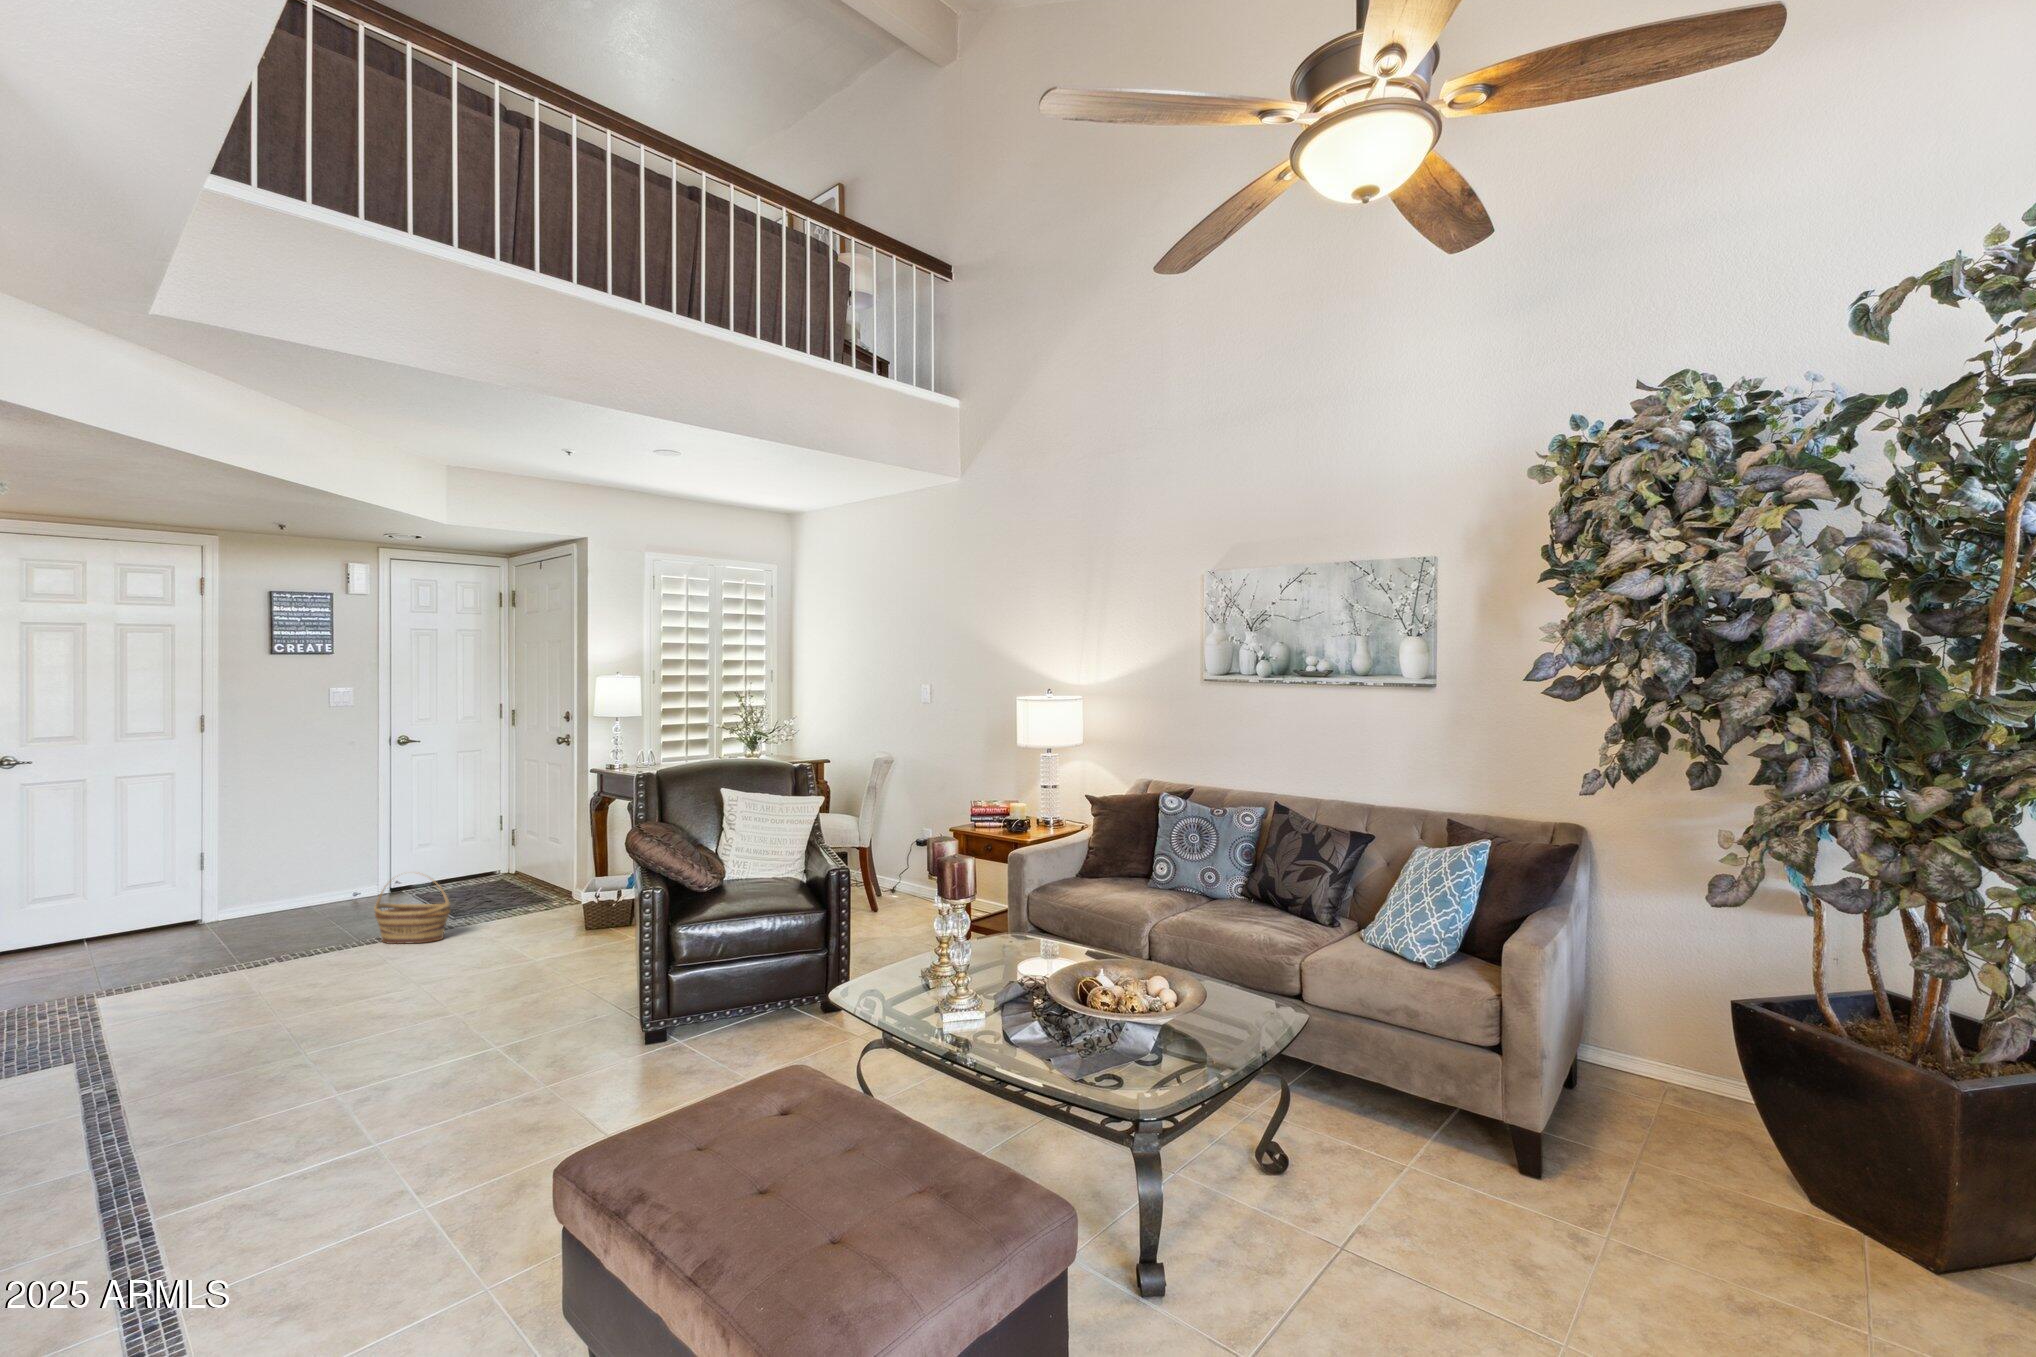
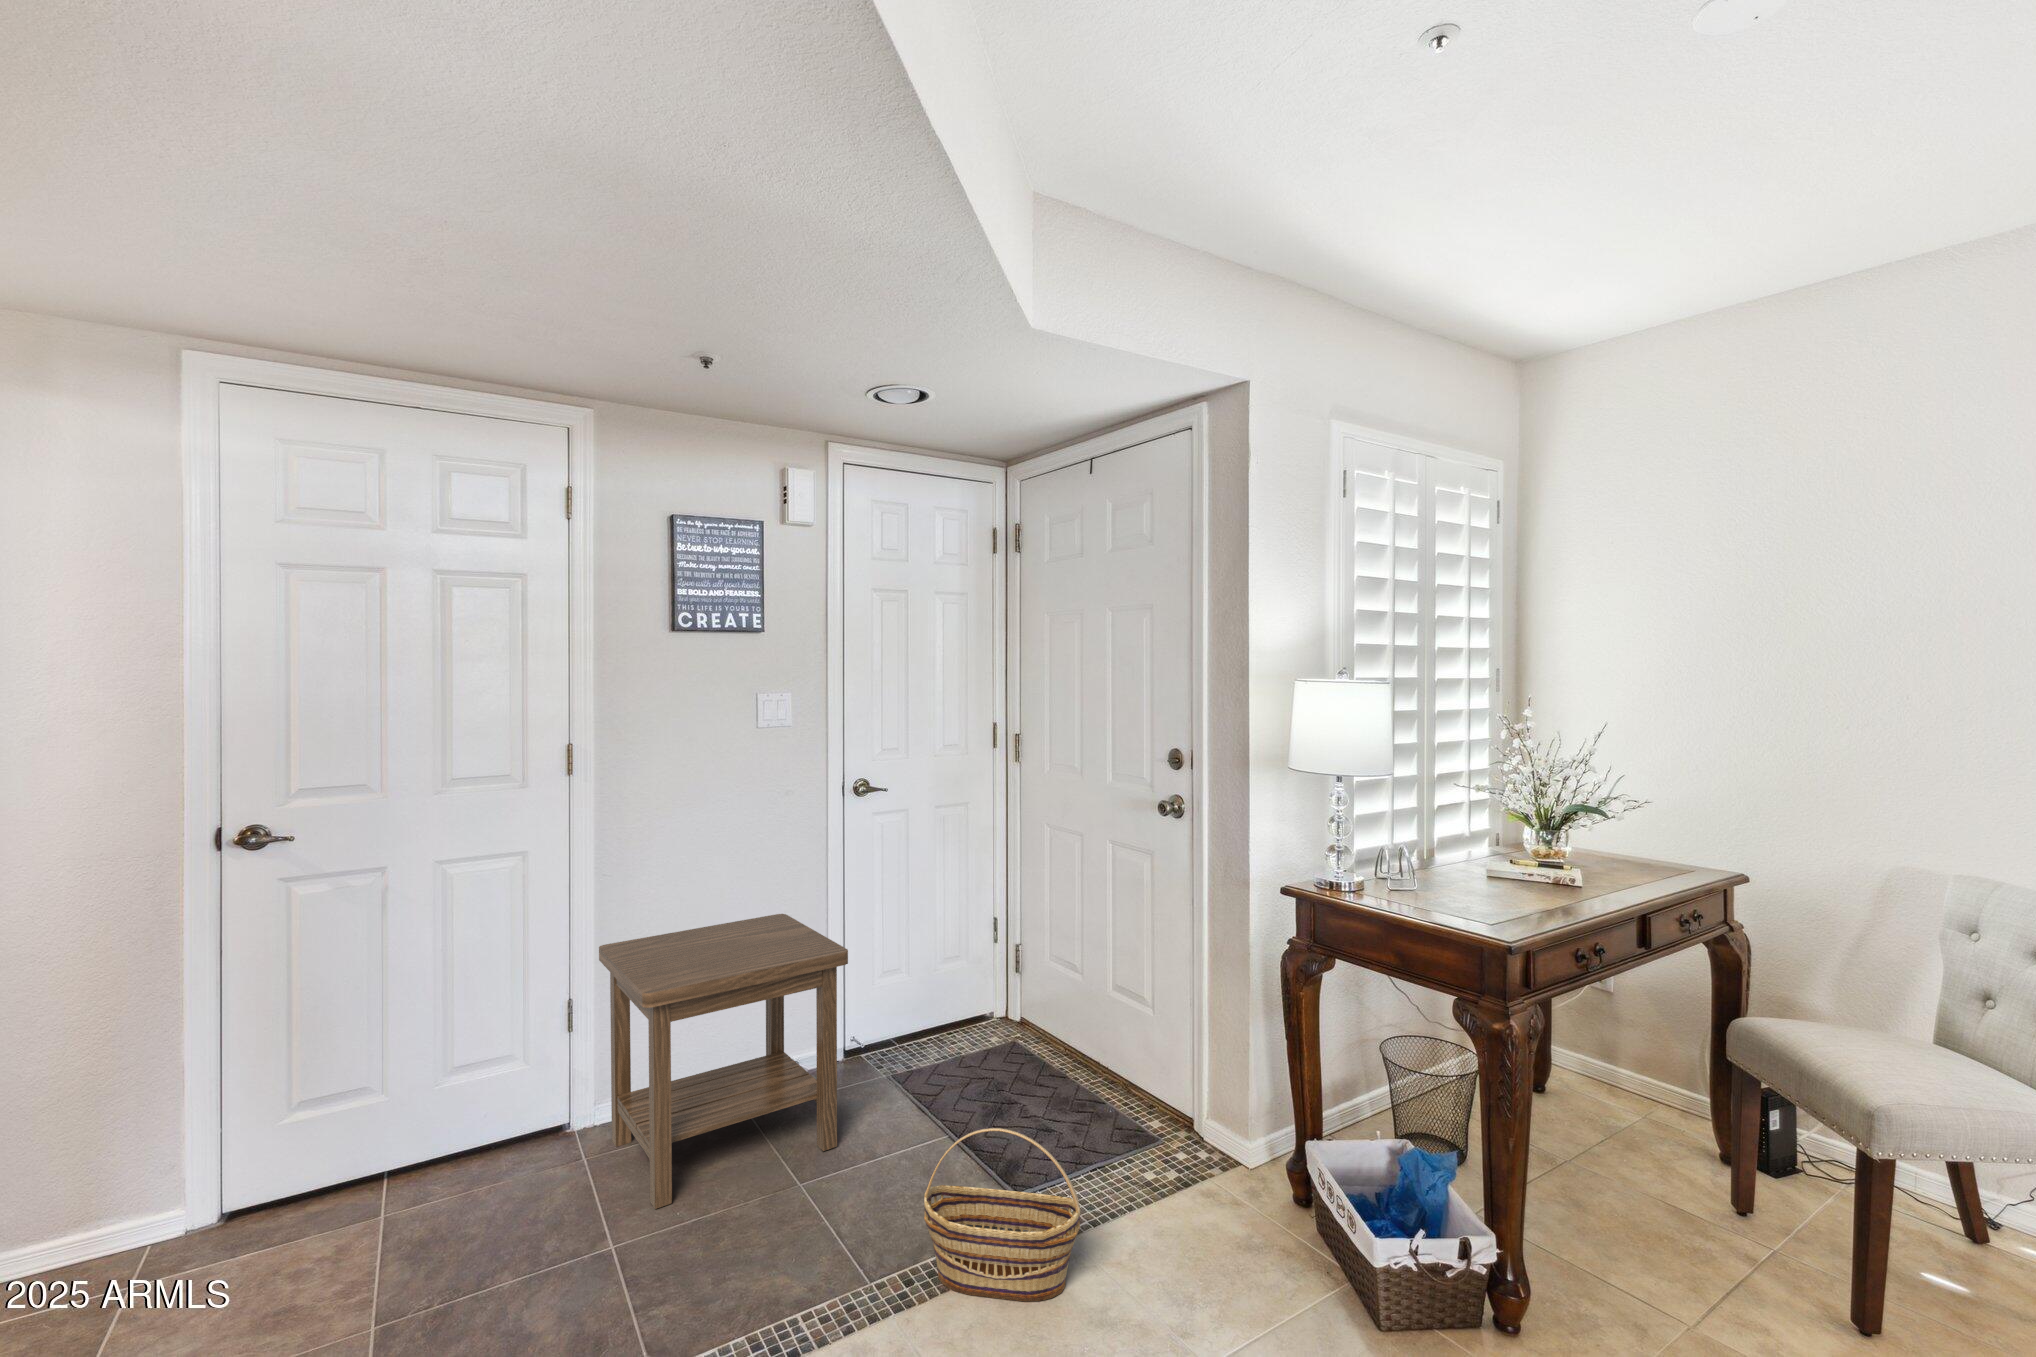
side table: none [222,806,367,935] -> present [599,914,848,1209]

